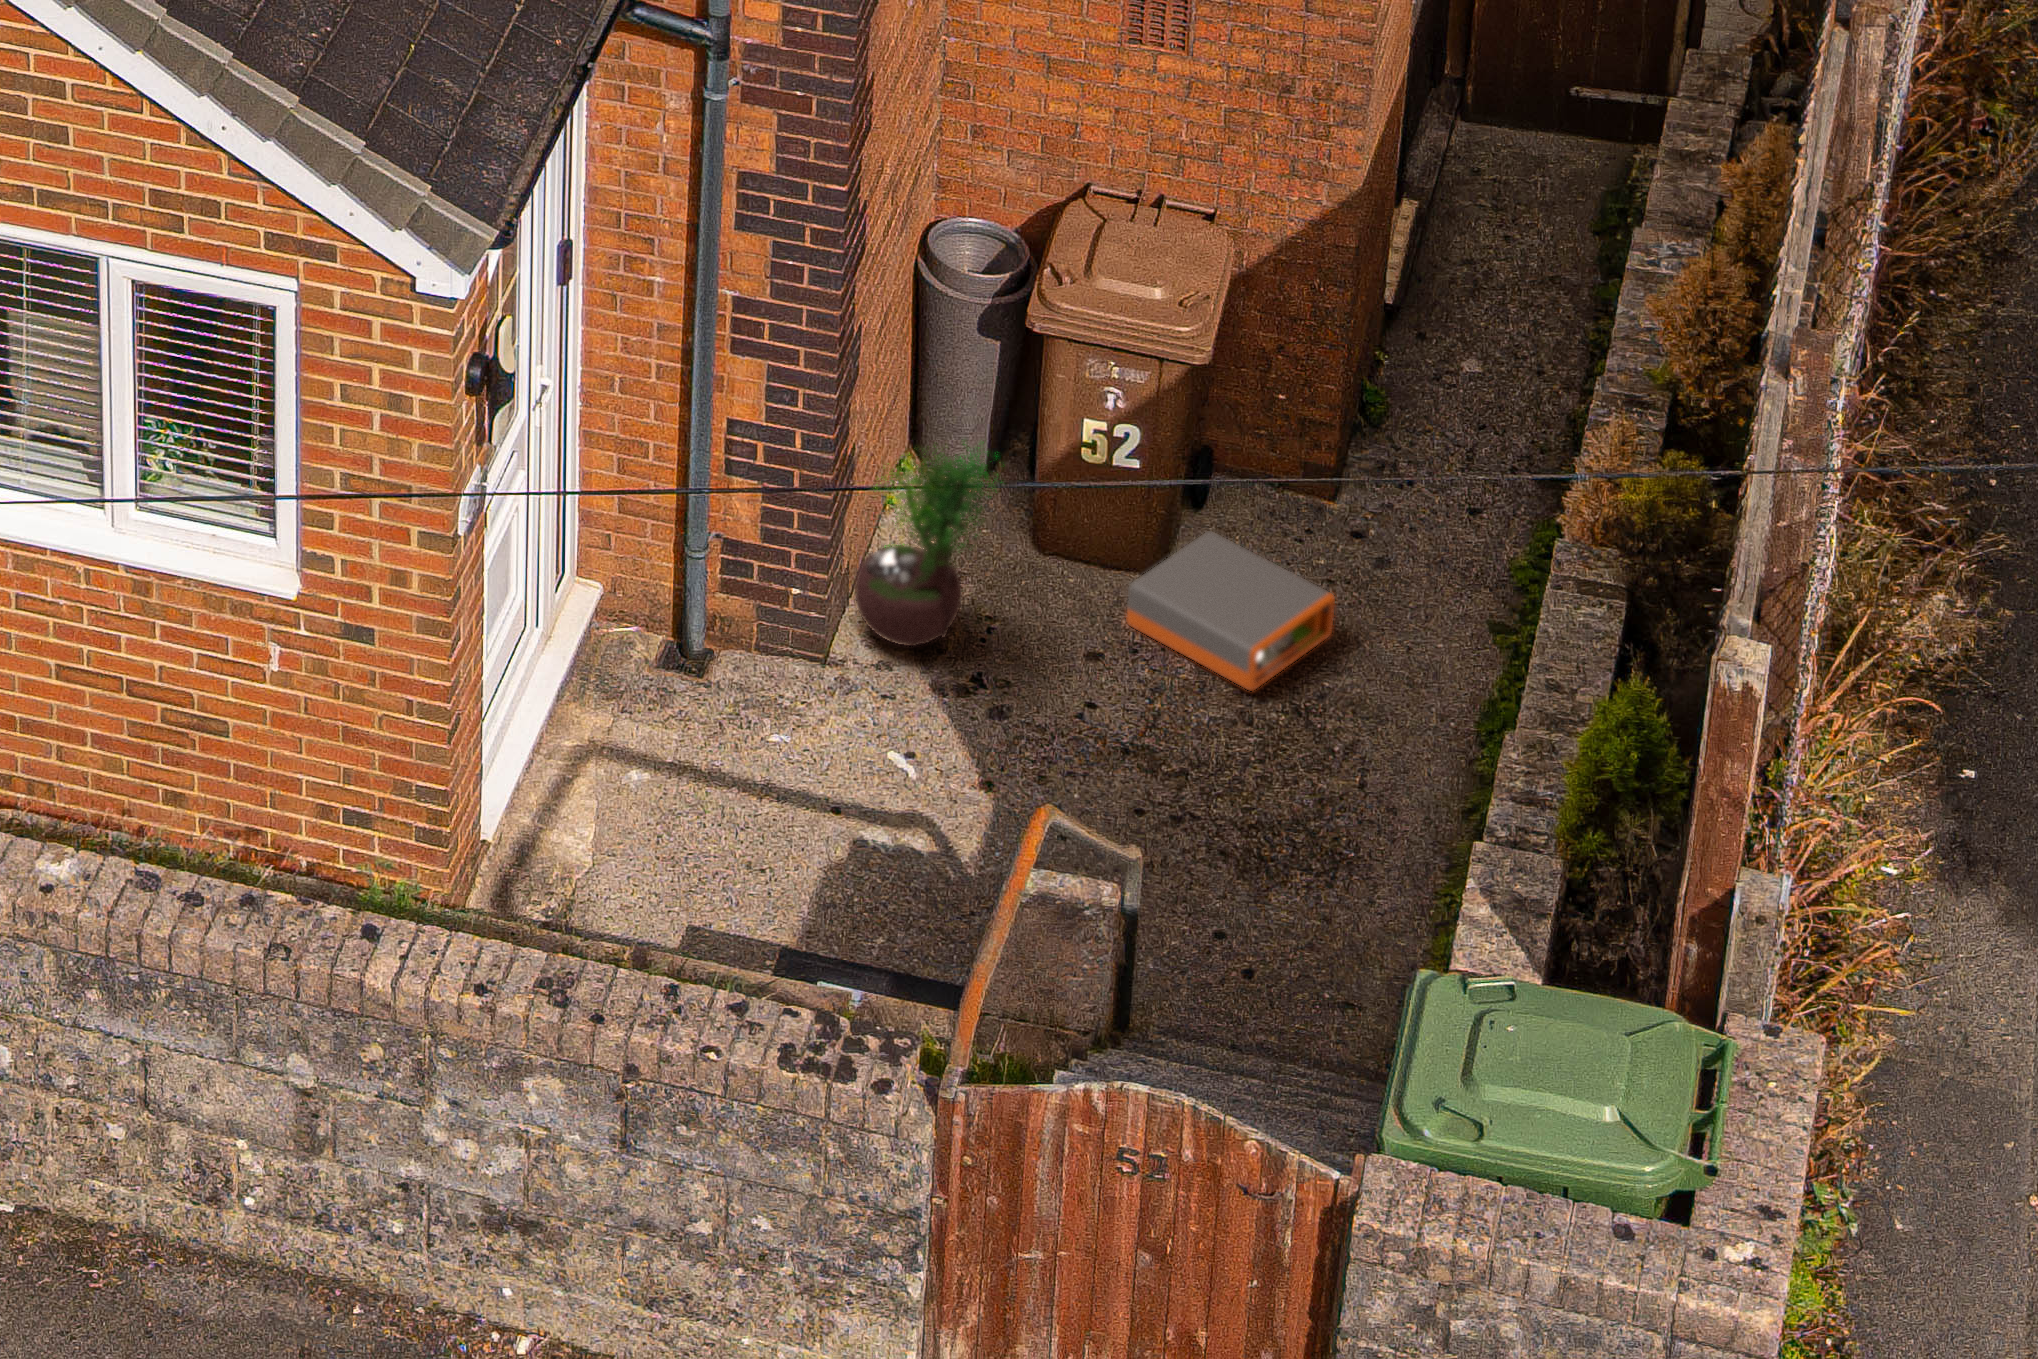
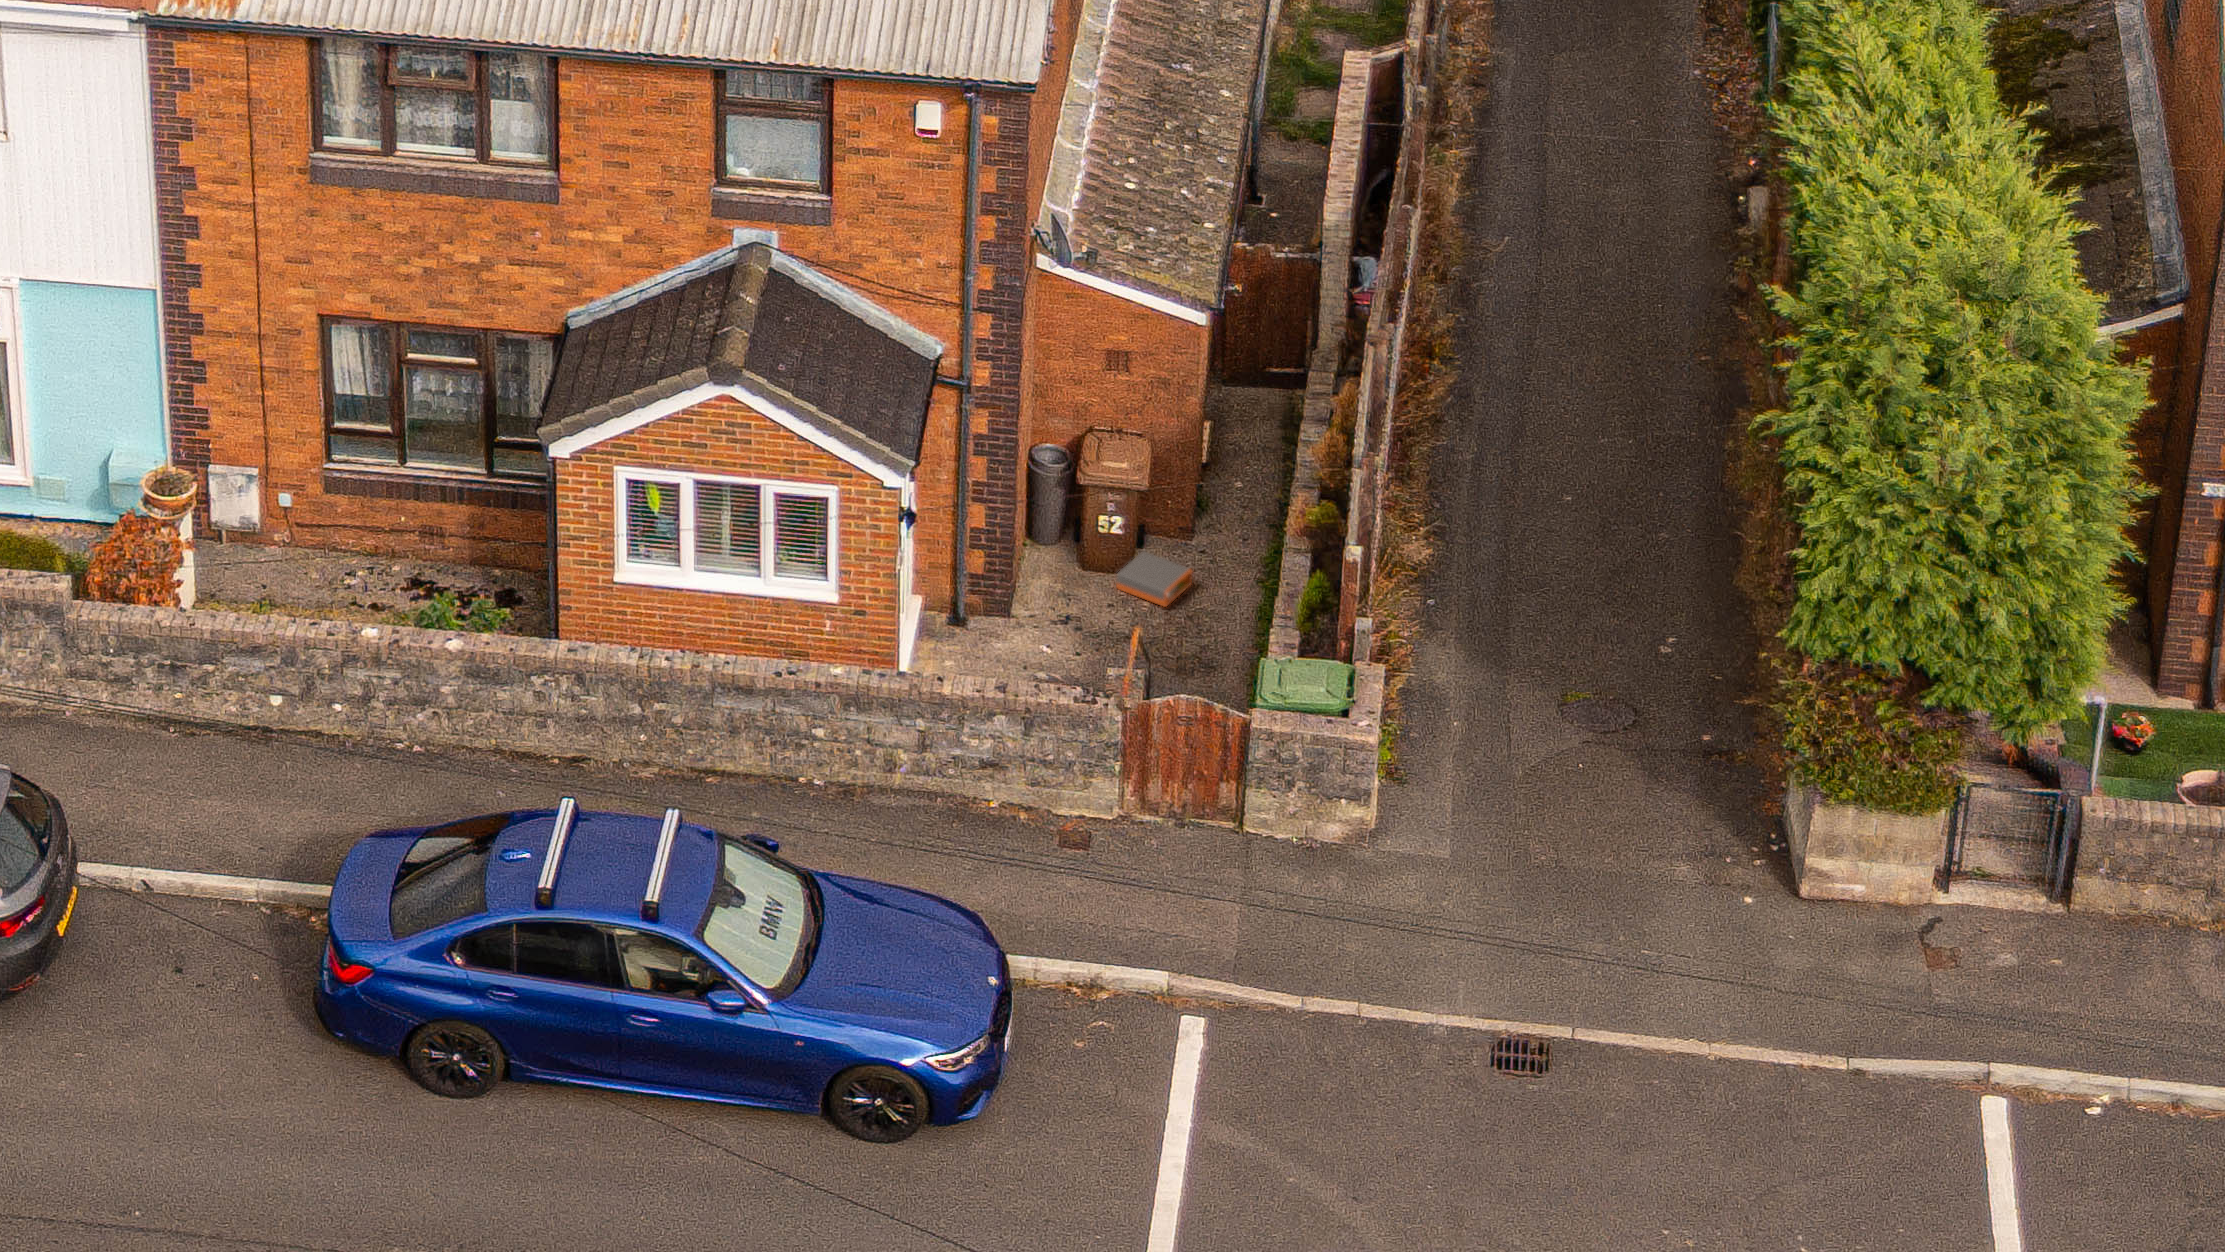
potted tree: present [854,444,1003,646] -> none [1017,525,1072,604]

